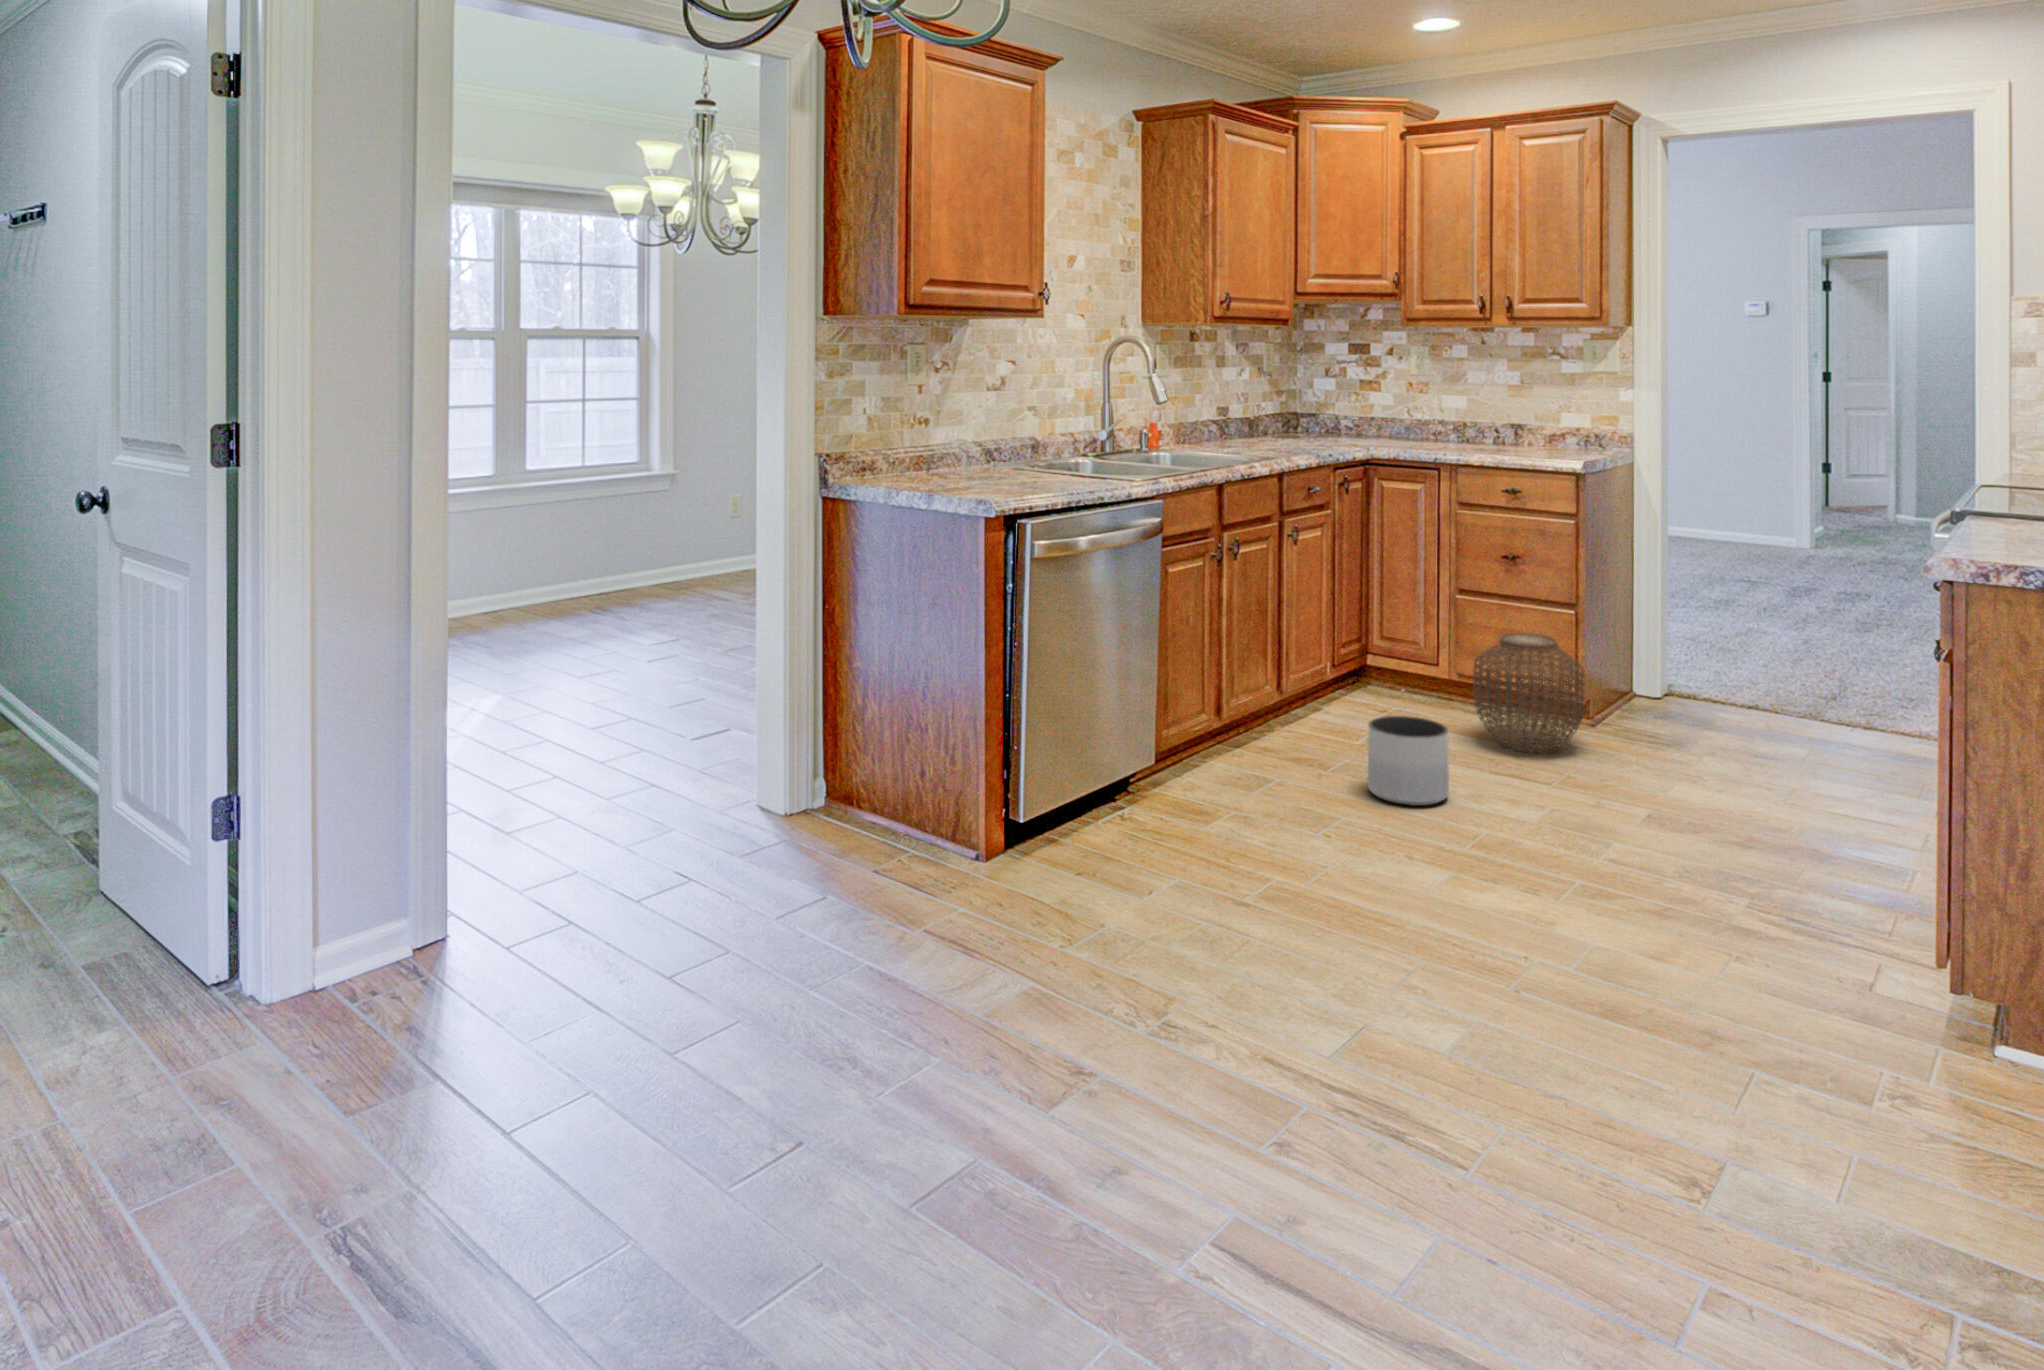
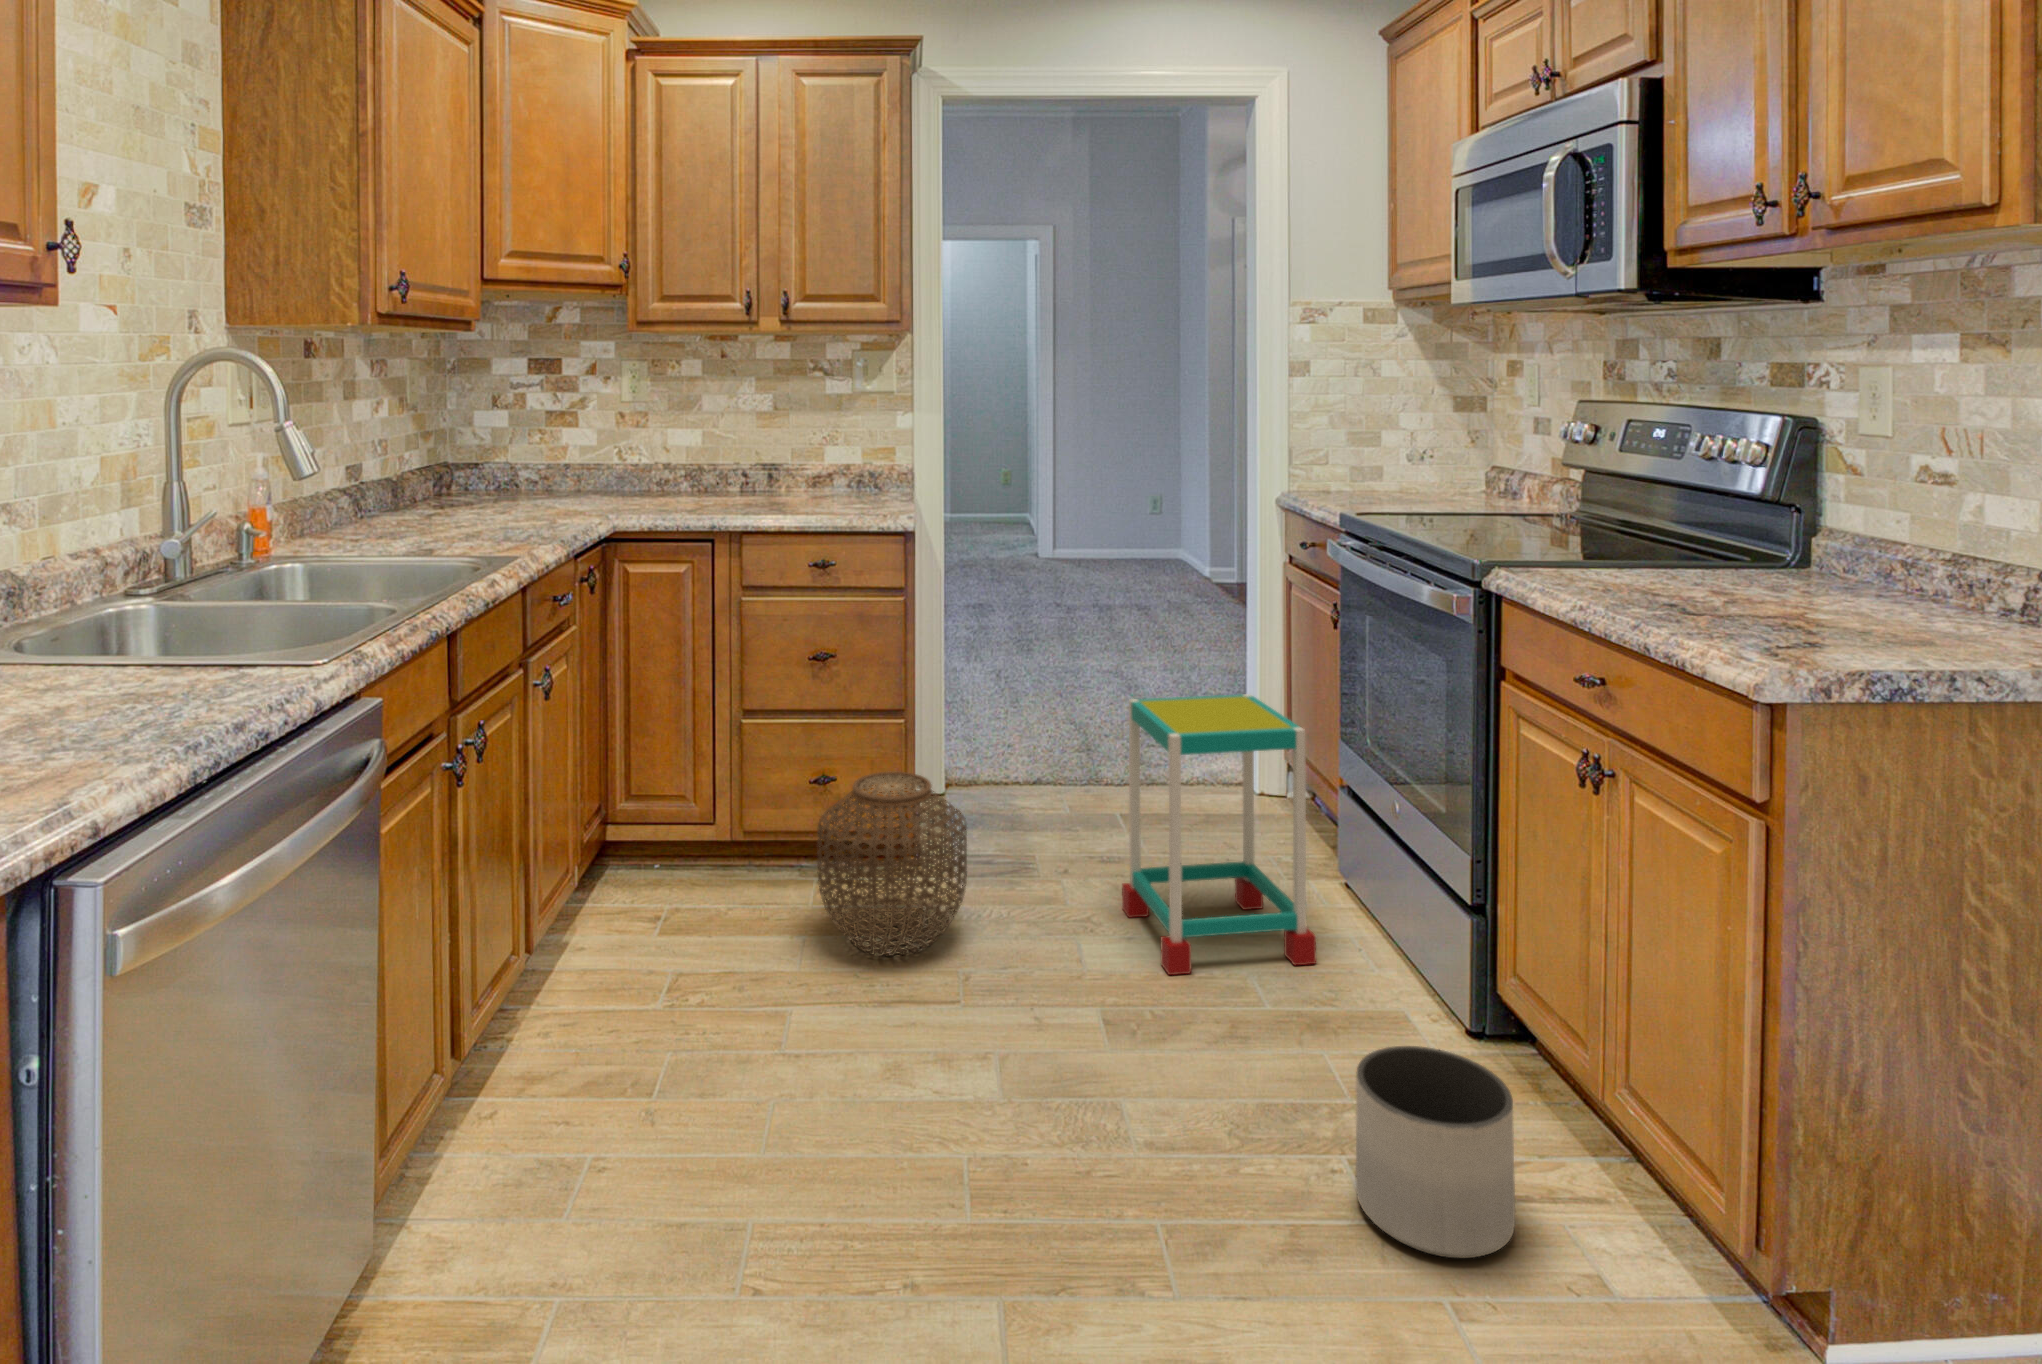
side table: none [1714,608,1850,821] -> present [1122,694,1316,975]
planter: present [1368,716,1449,806] -> present [1356,1046,1515,1258]

